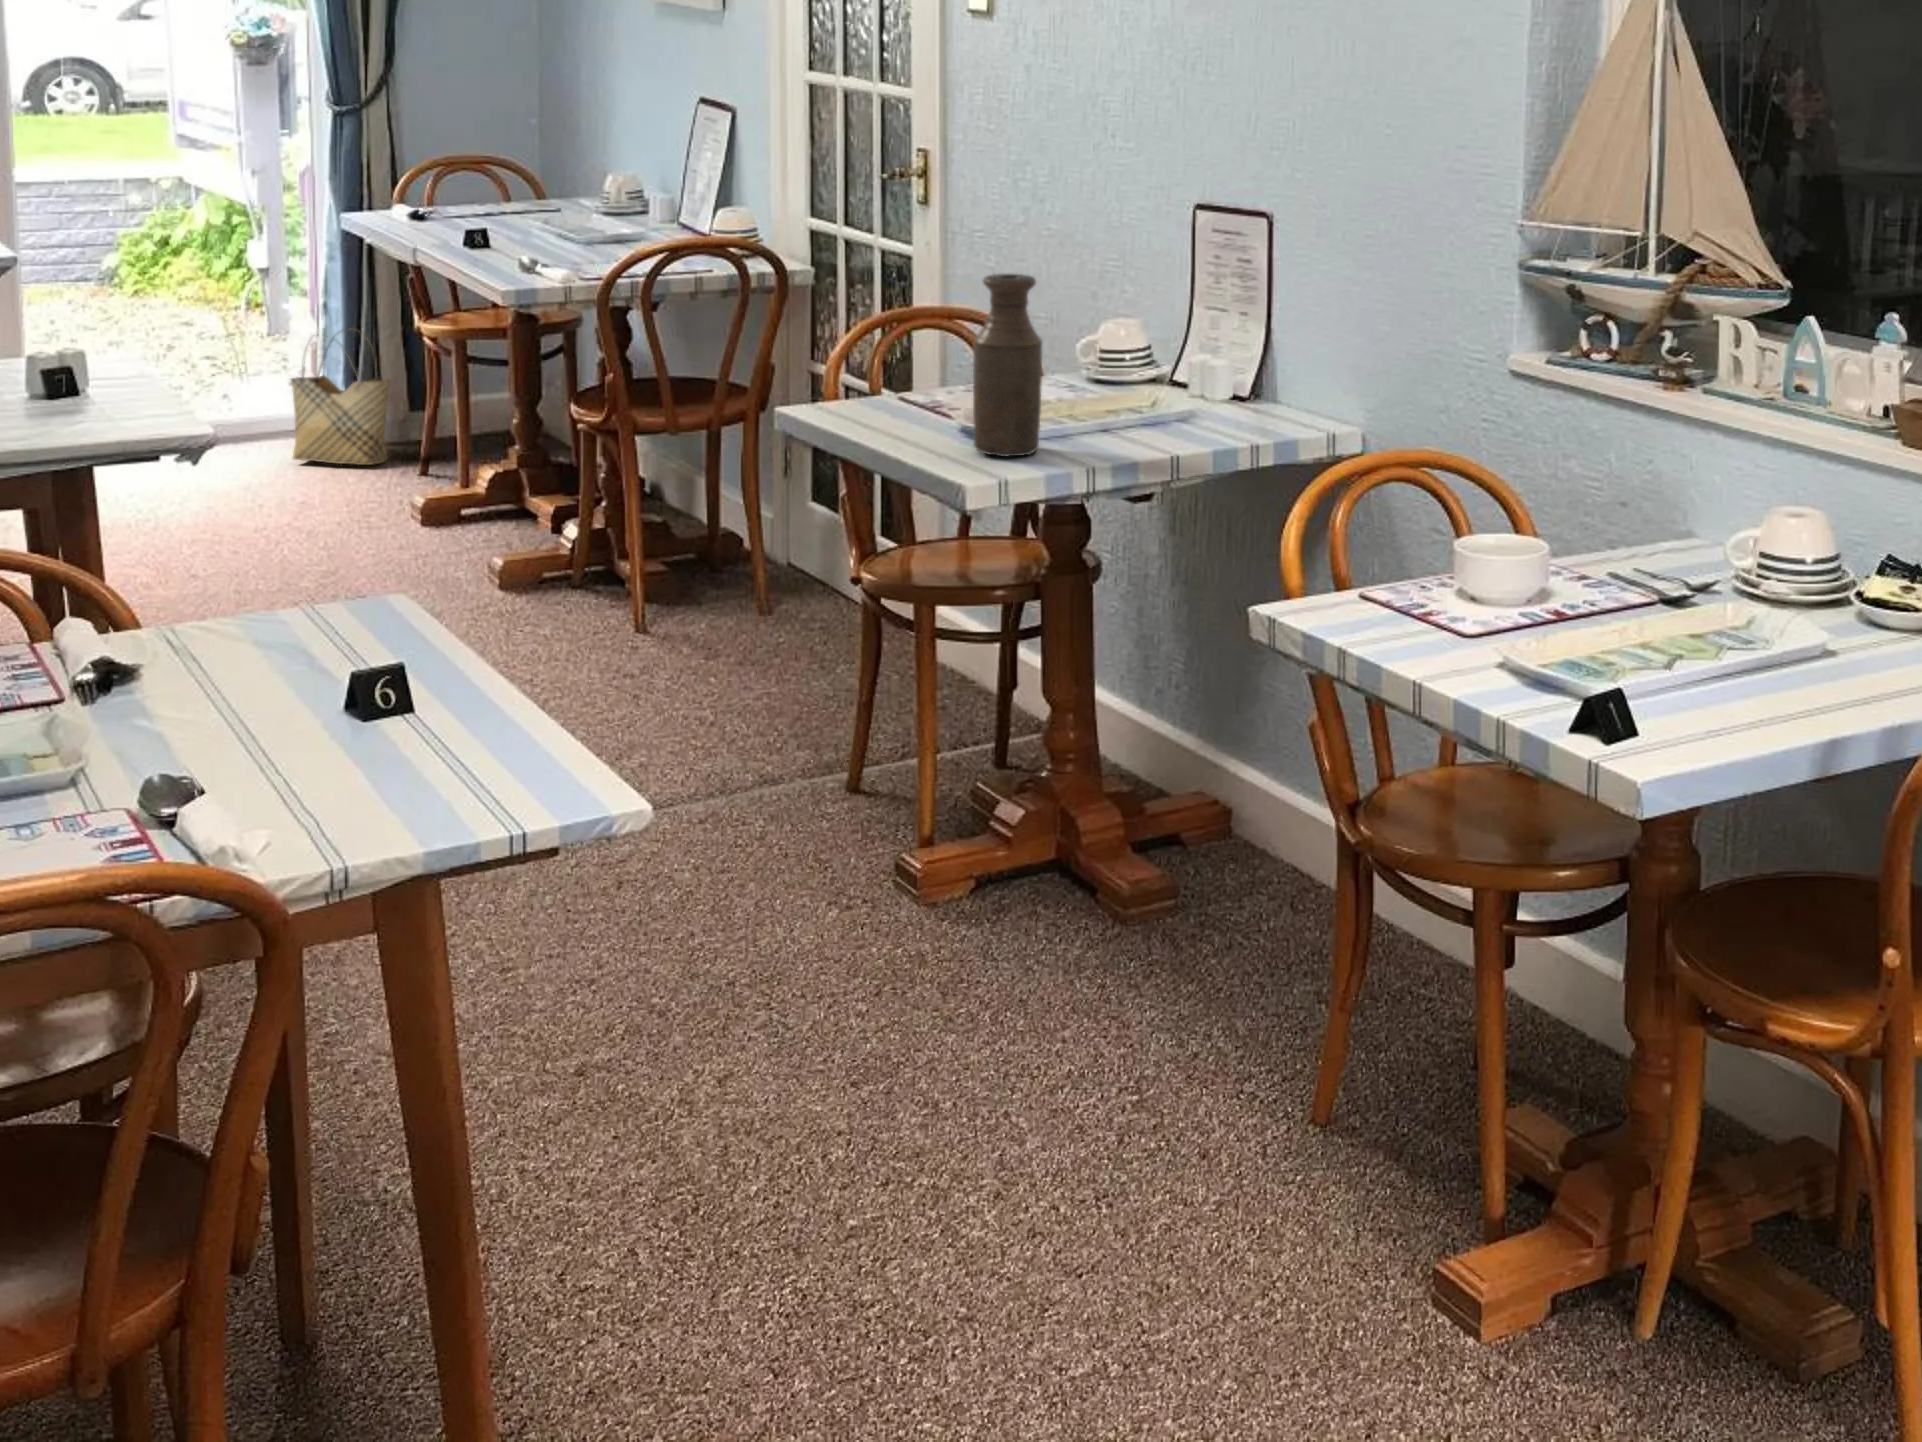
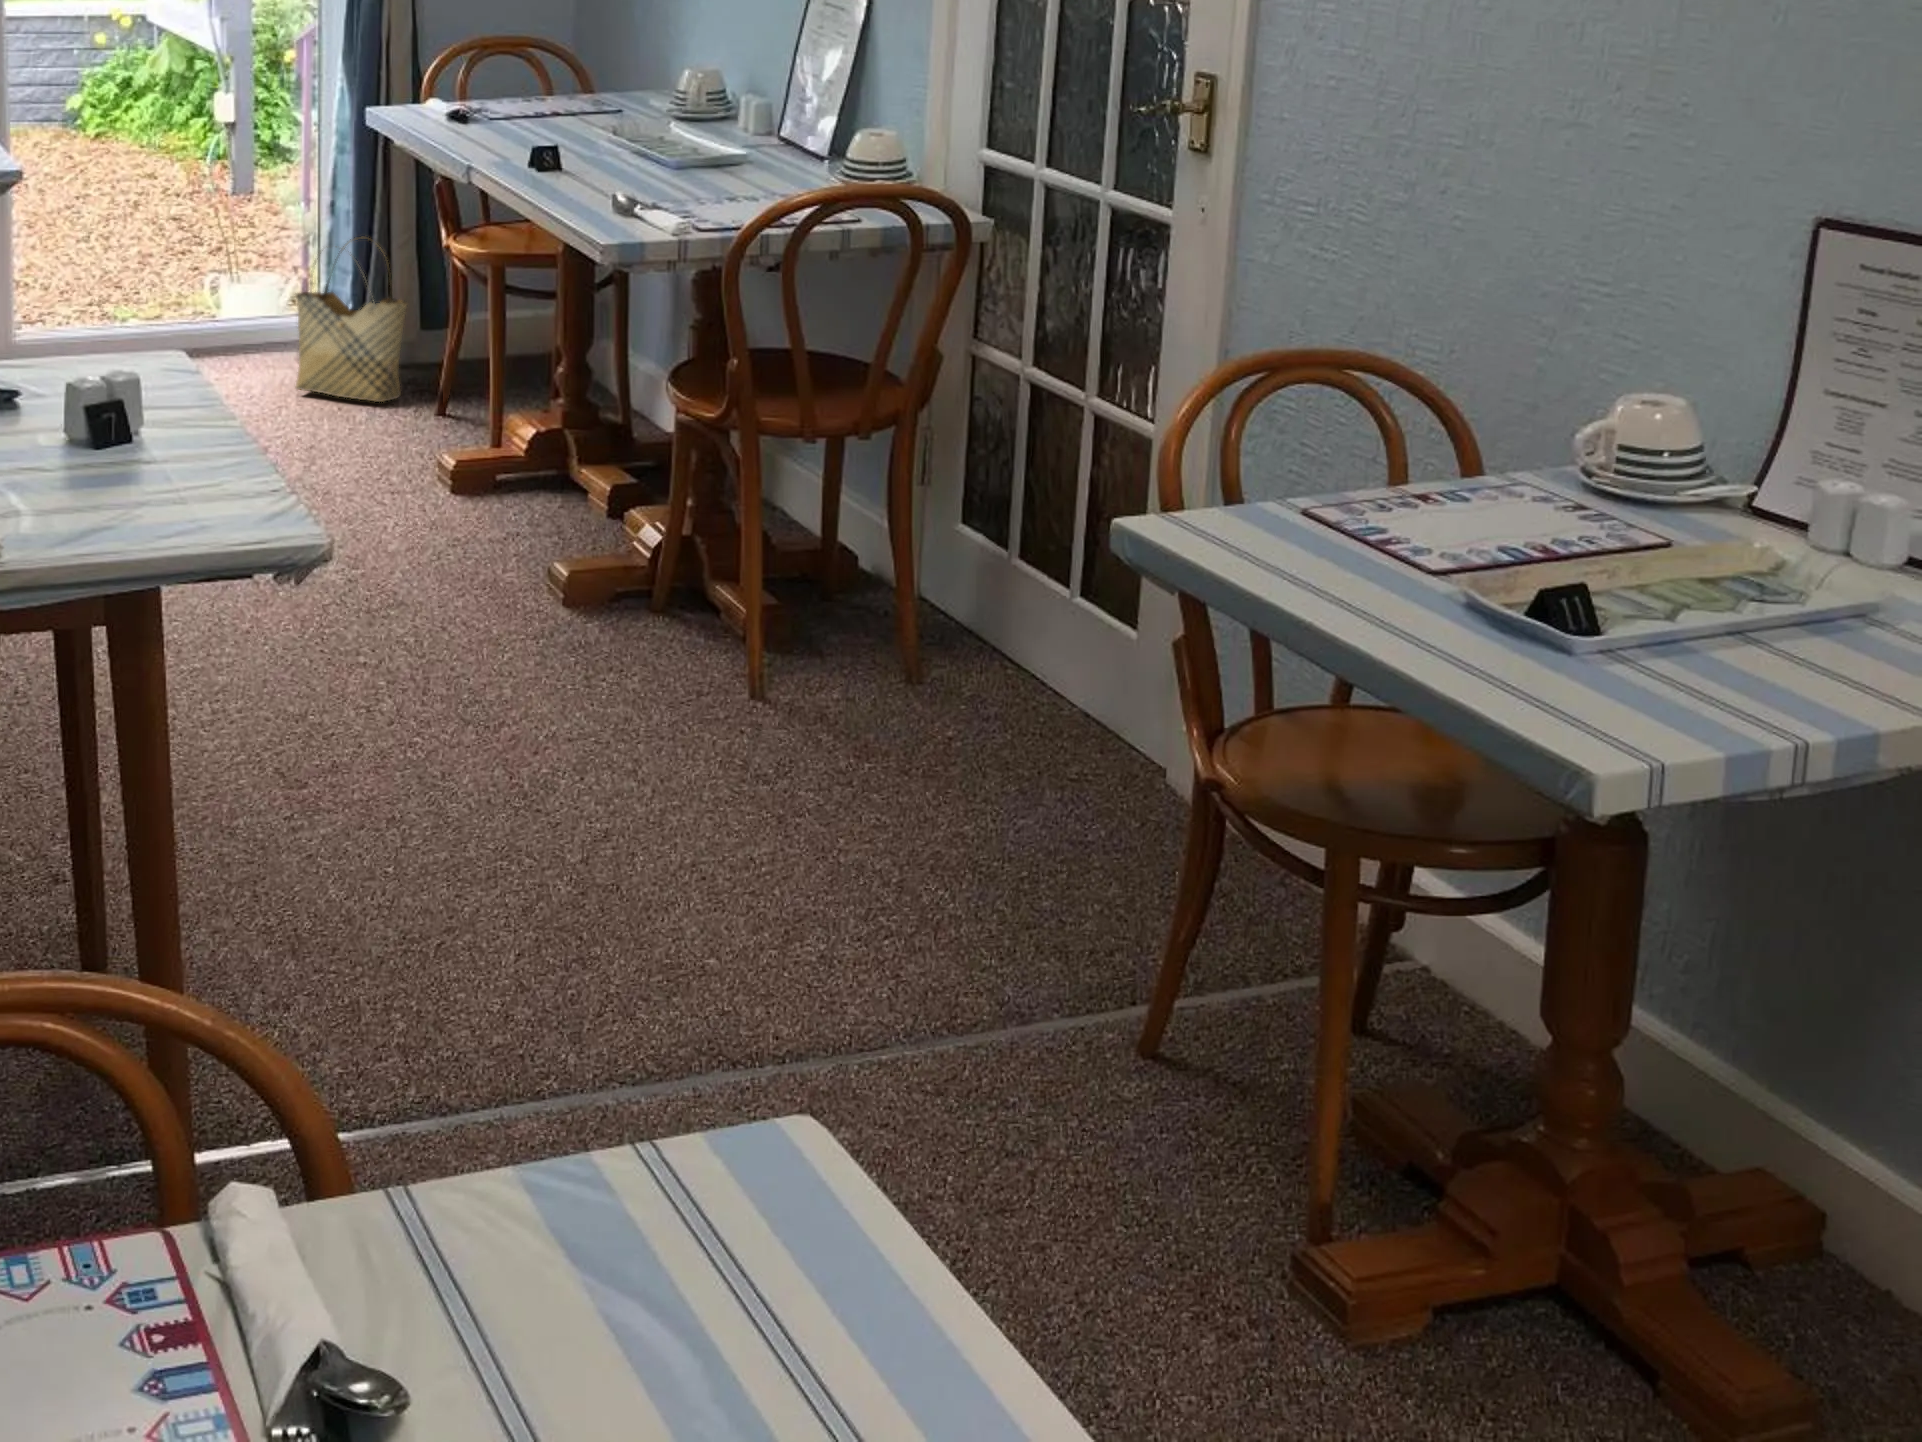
bottle: present [973,274,1042,456] -> none [1522,379,1670,691]

